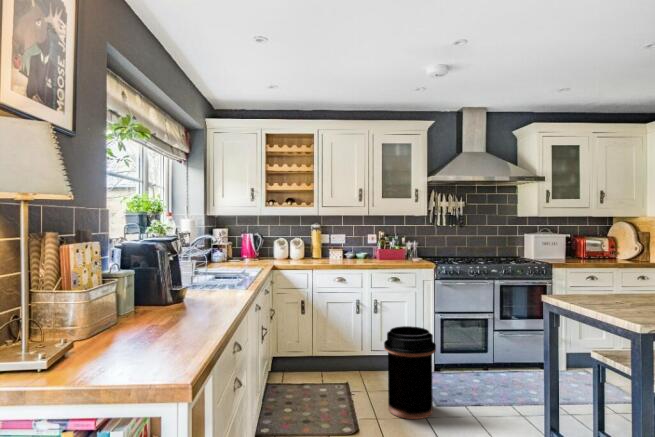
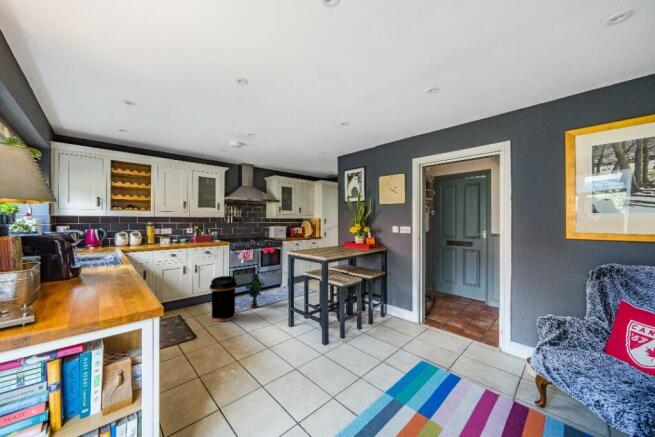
decorative plant: none [454,326,500,405] -> present [245,271,264,308]

